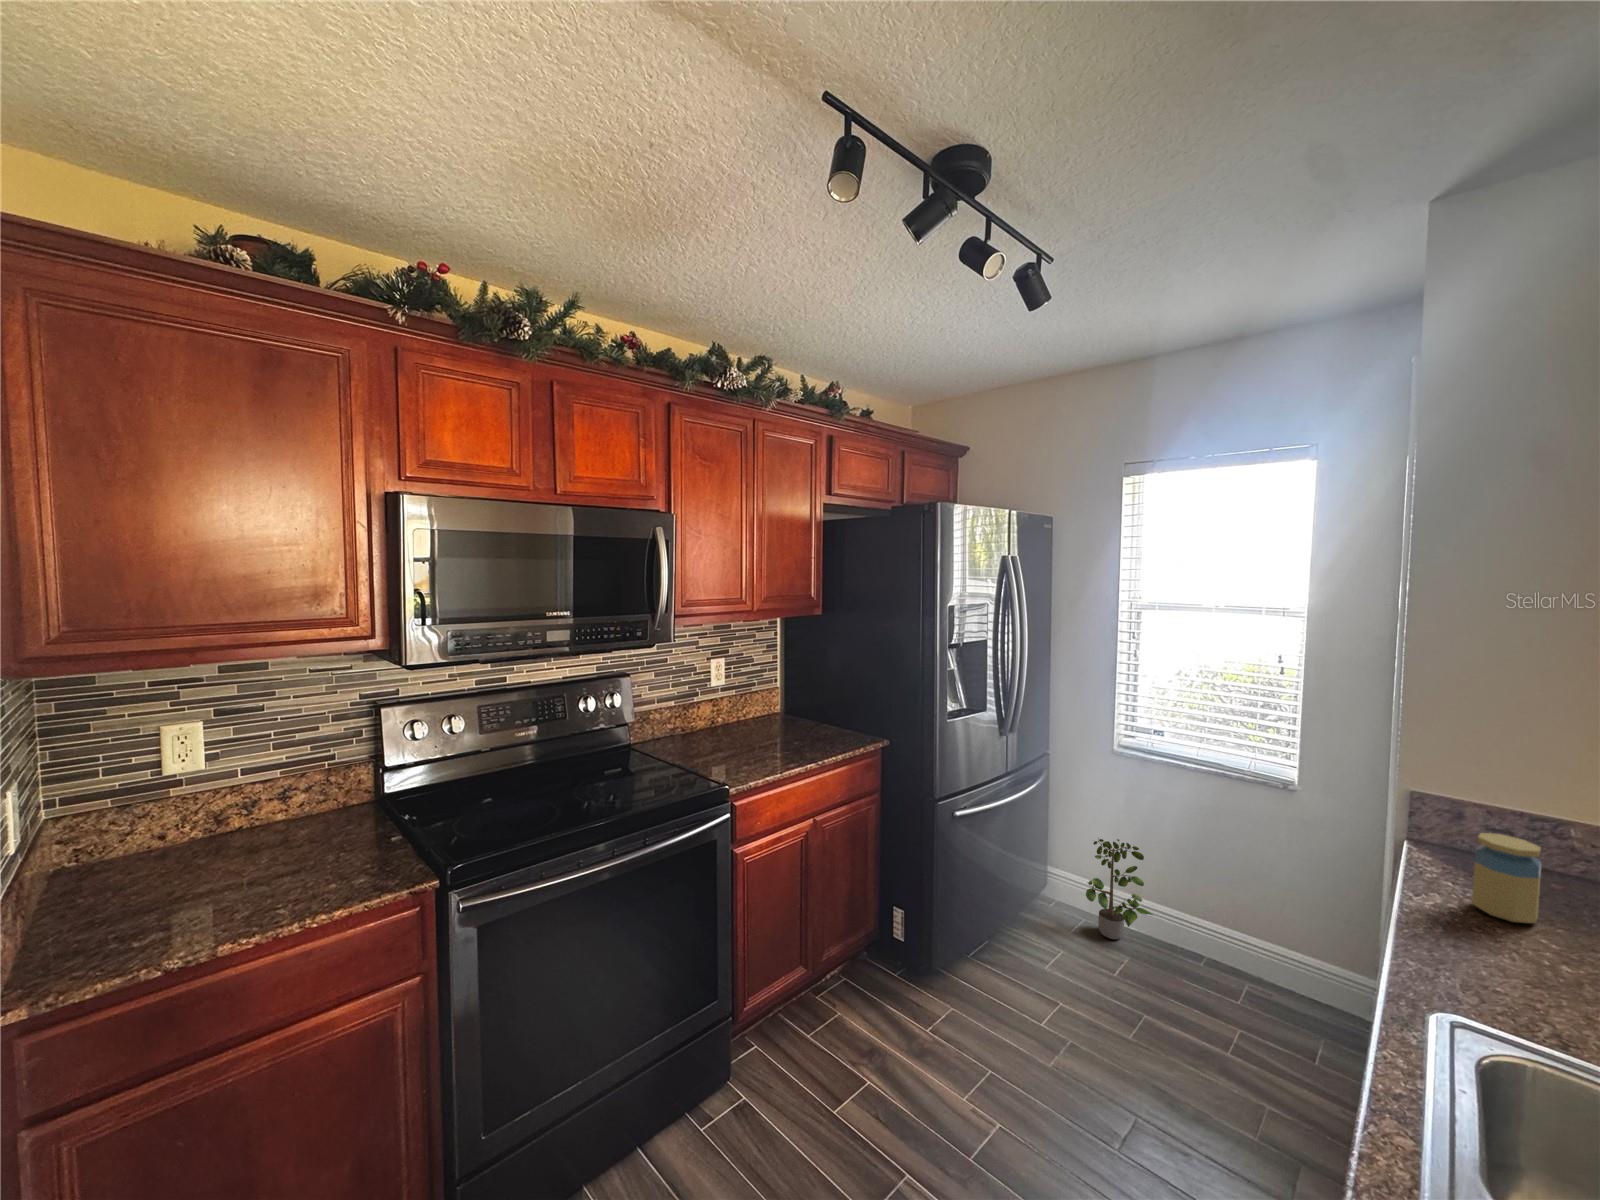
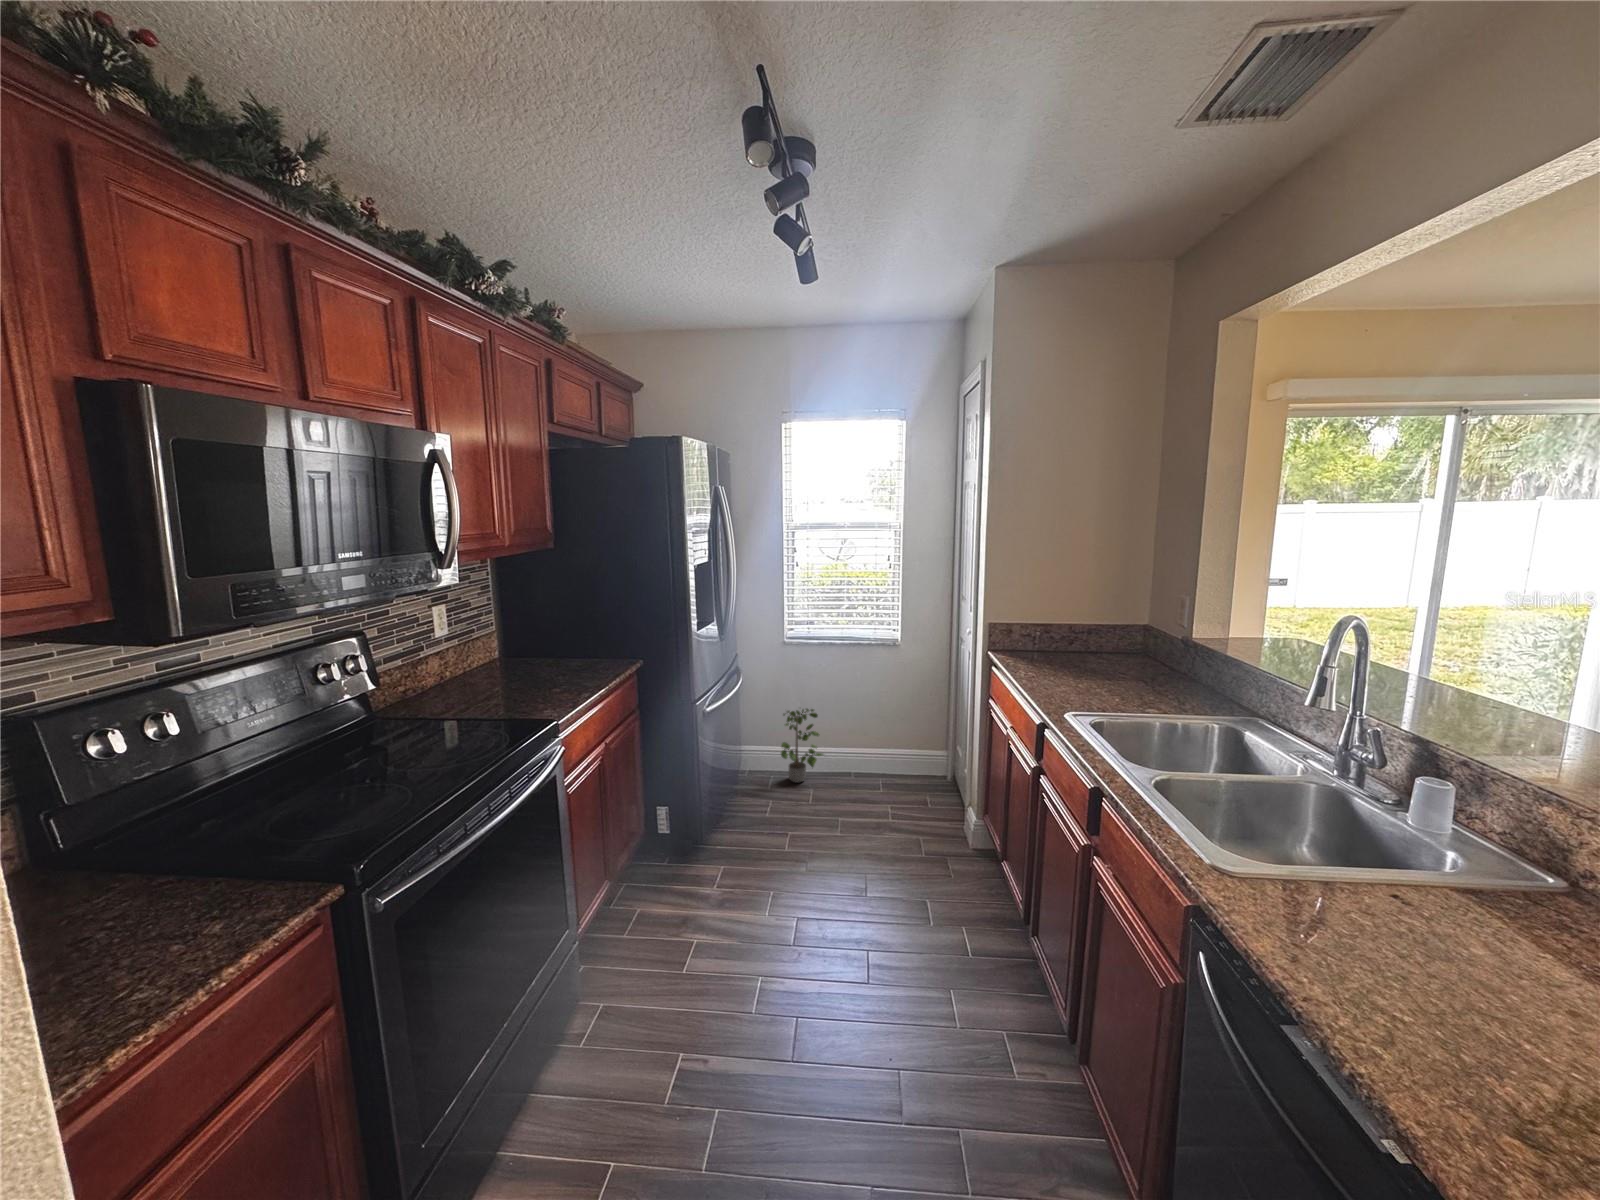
jar: present [1472,833,1541,923] -> none [1029,633,1055,675]

